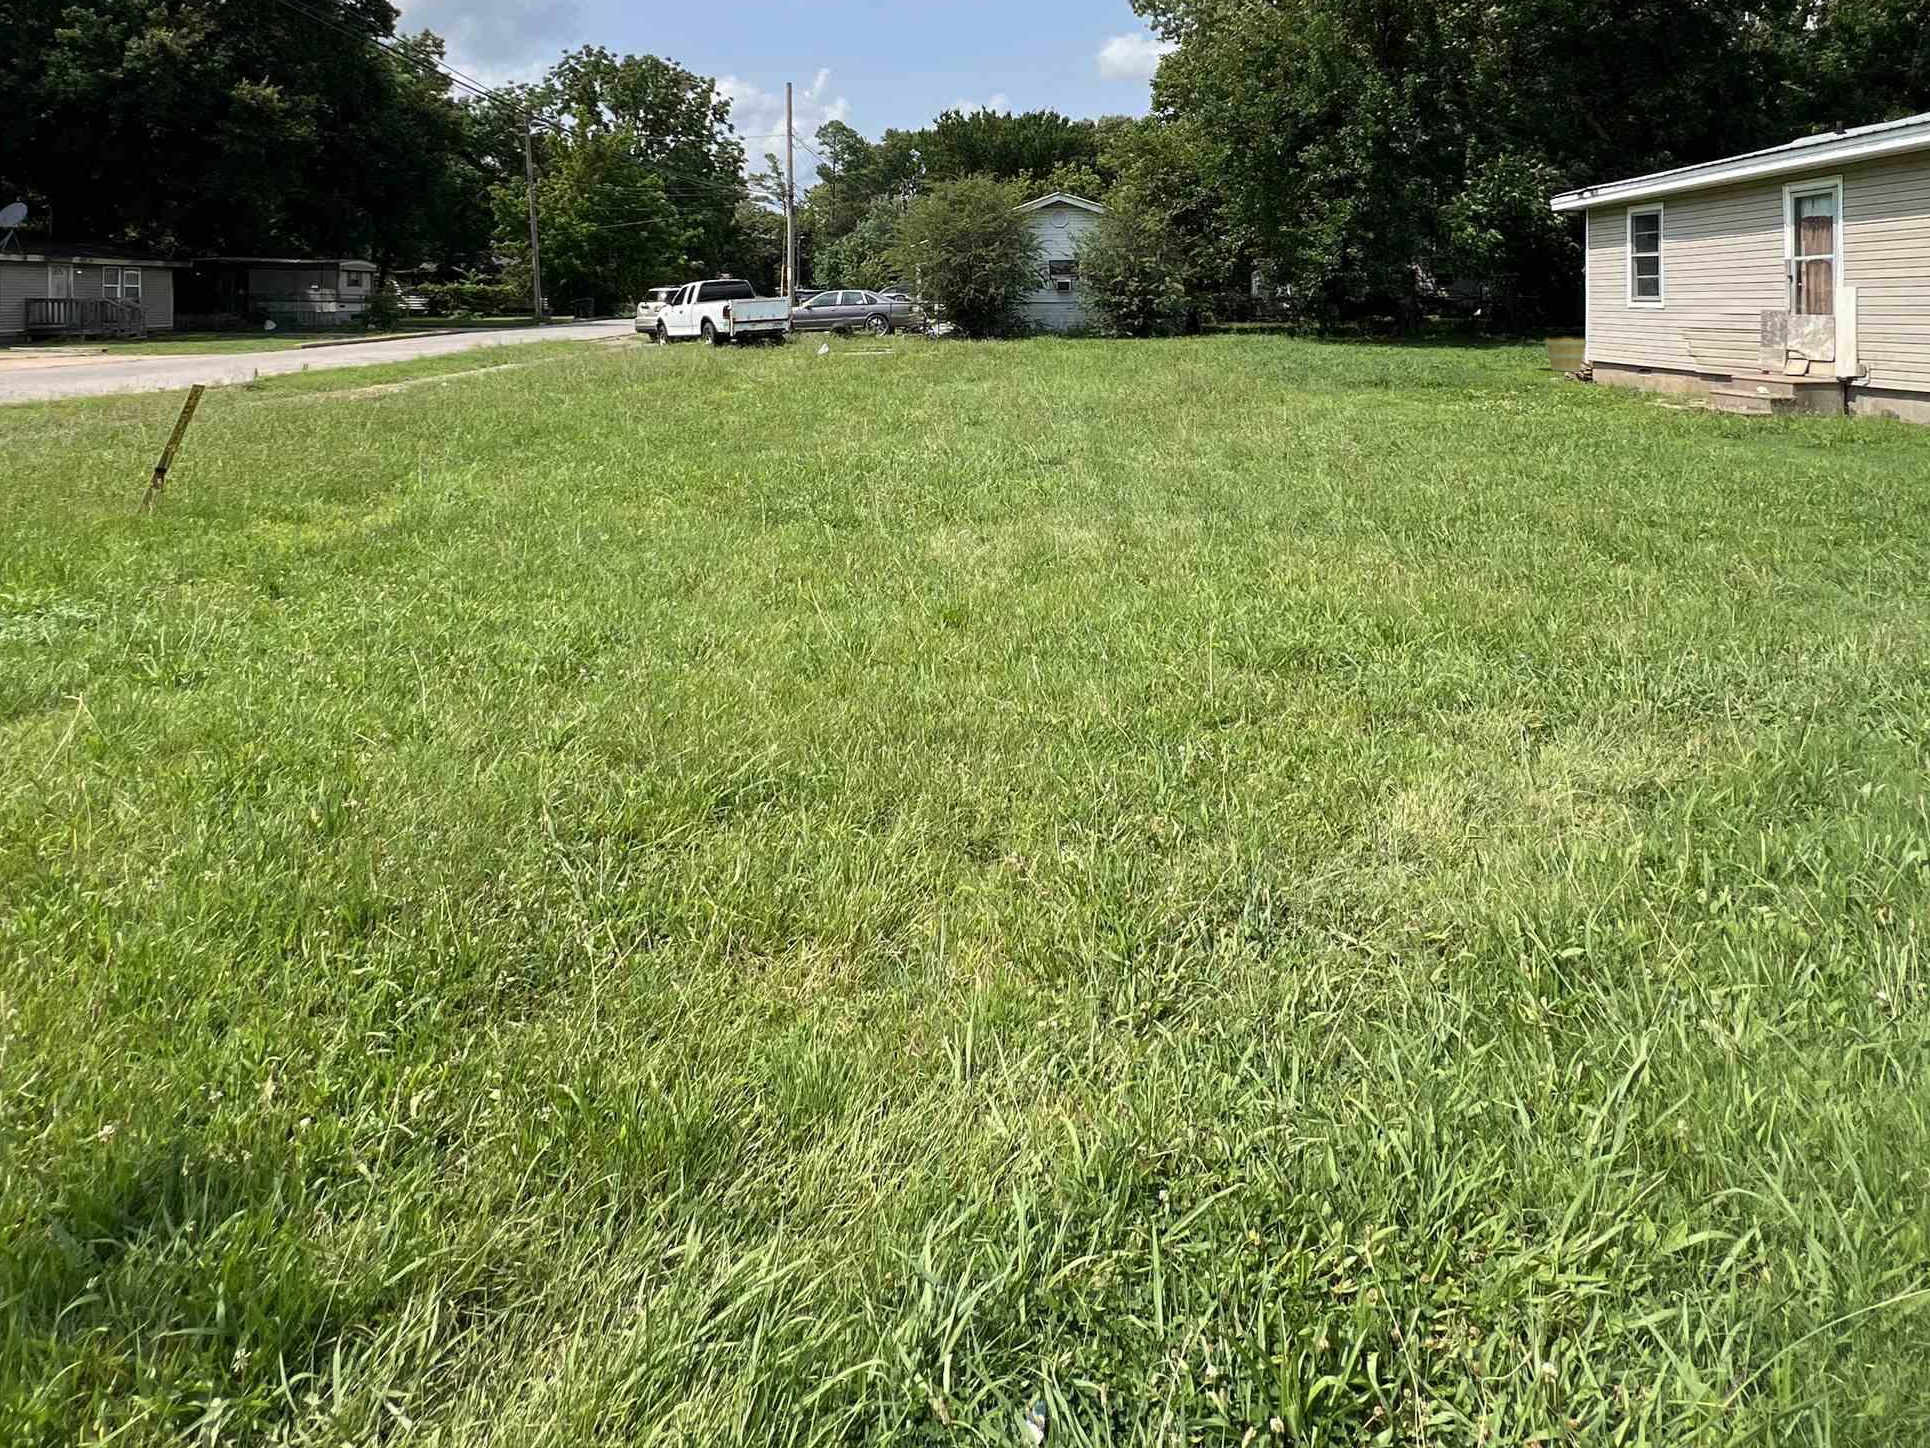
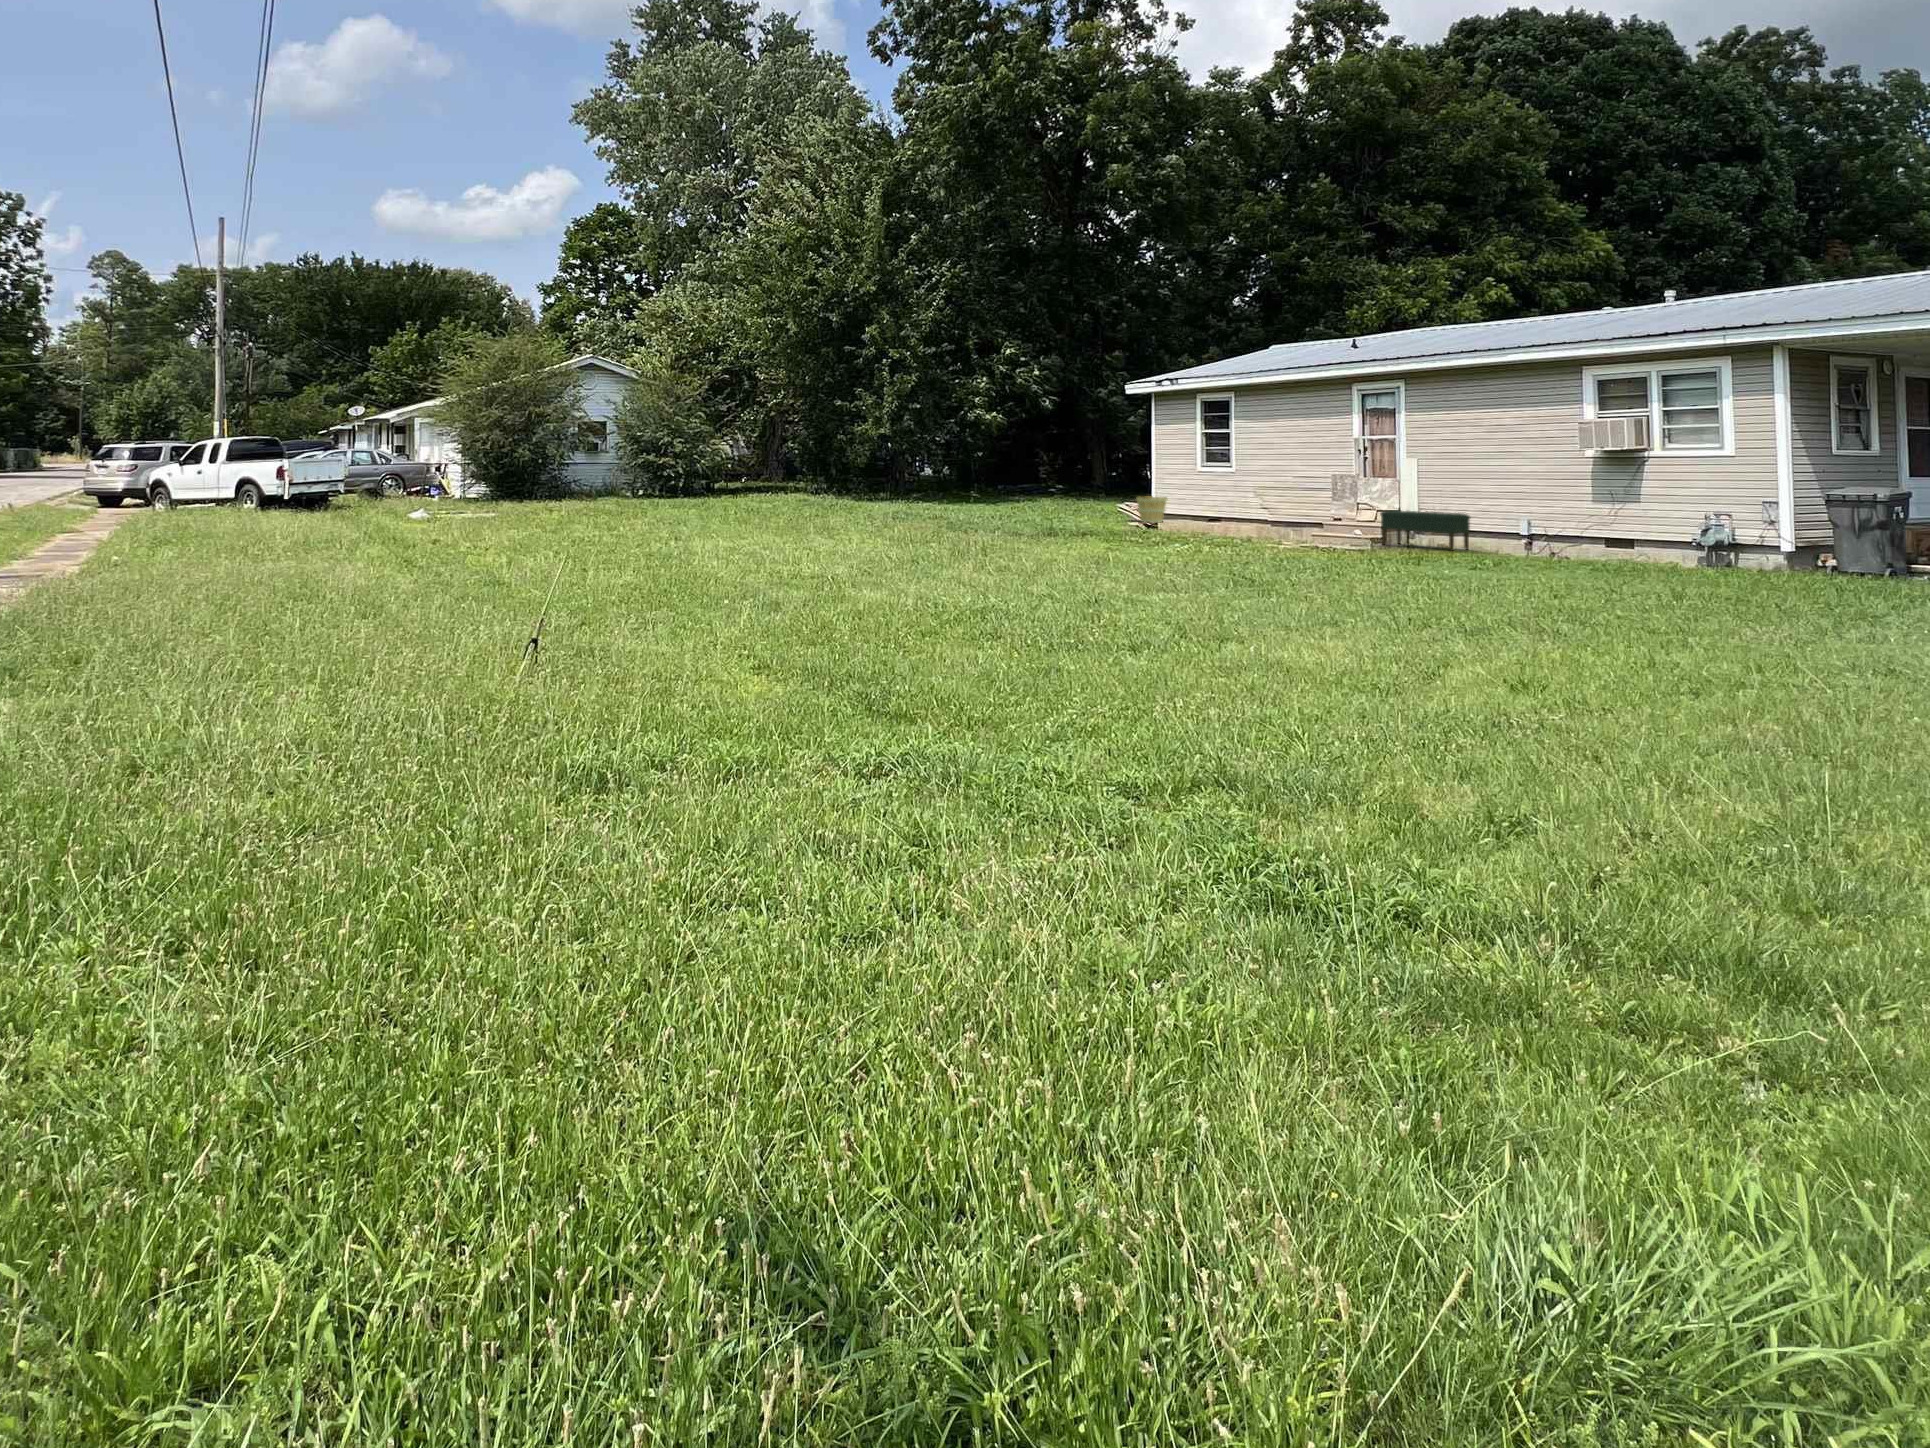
bench: none [1788,359,1914,418] -> present [1380,510,1470,551]

